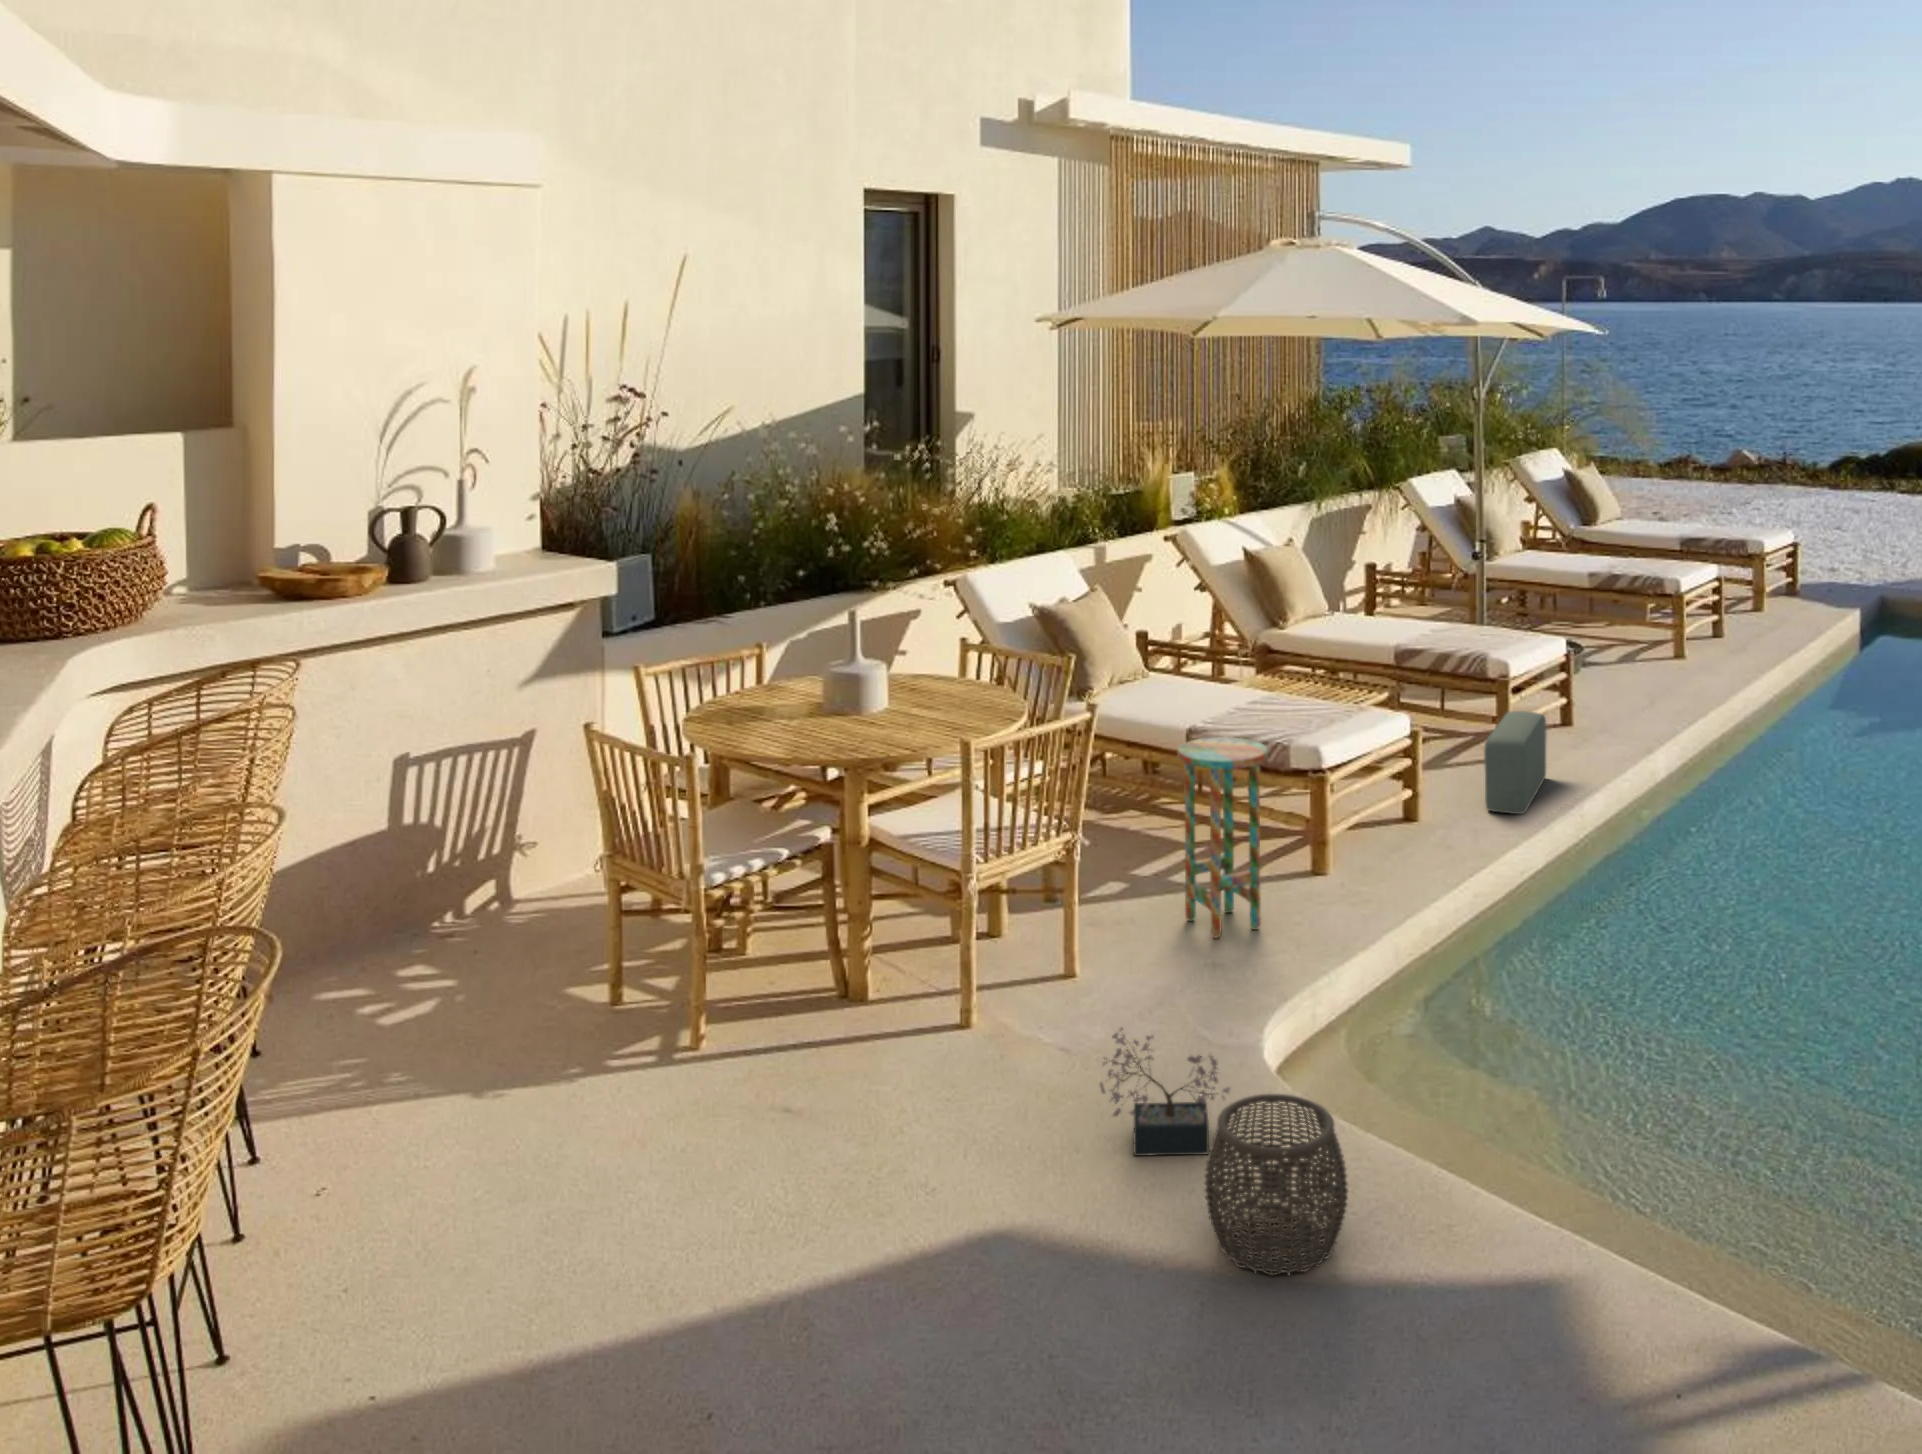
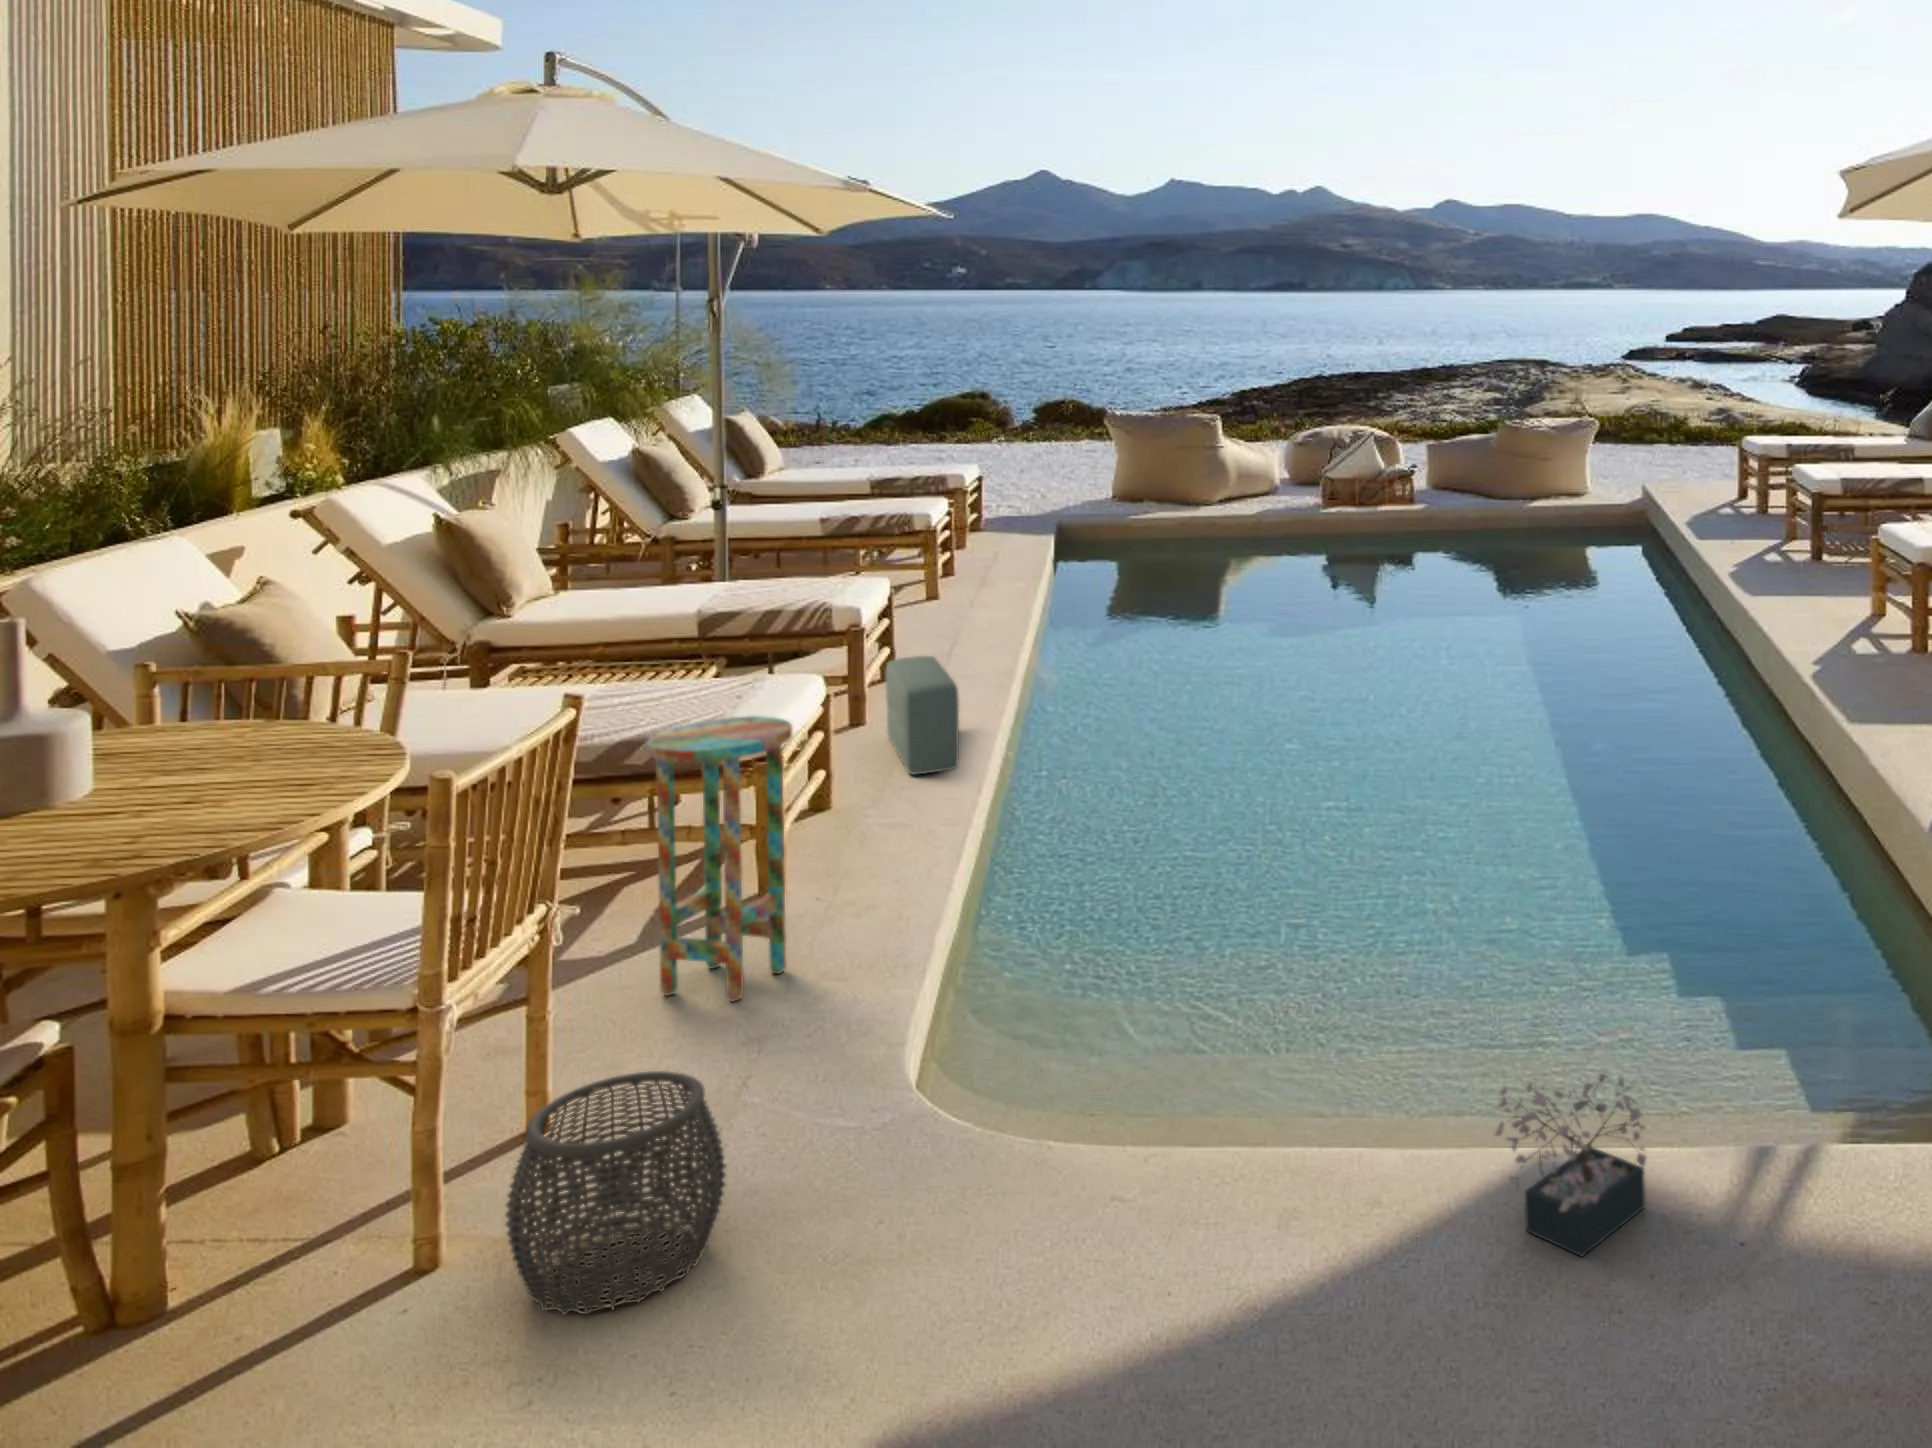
decorative plant: present [1100,1028,1230,1156] -> present [1495,1074,1646,1256]
woven basket: present [1204,1094,1348,1275] -> present [505,1071,726,1314]

